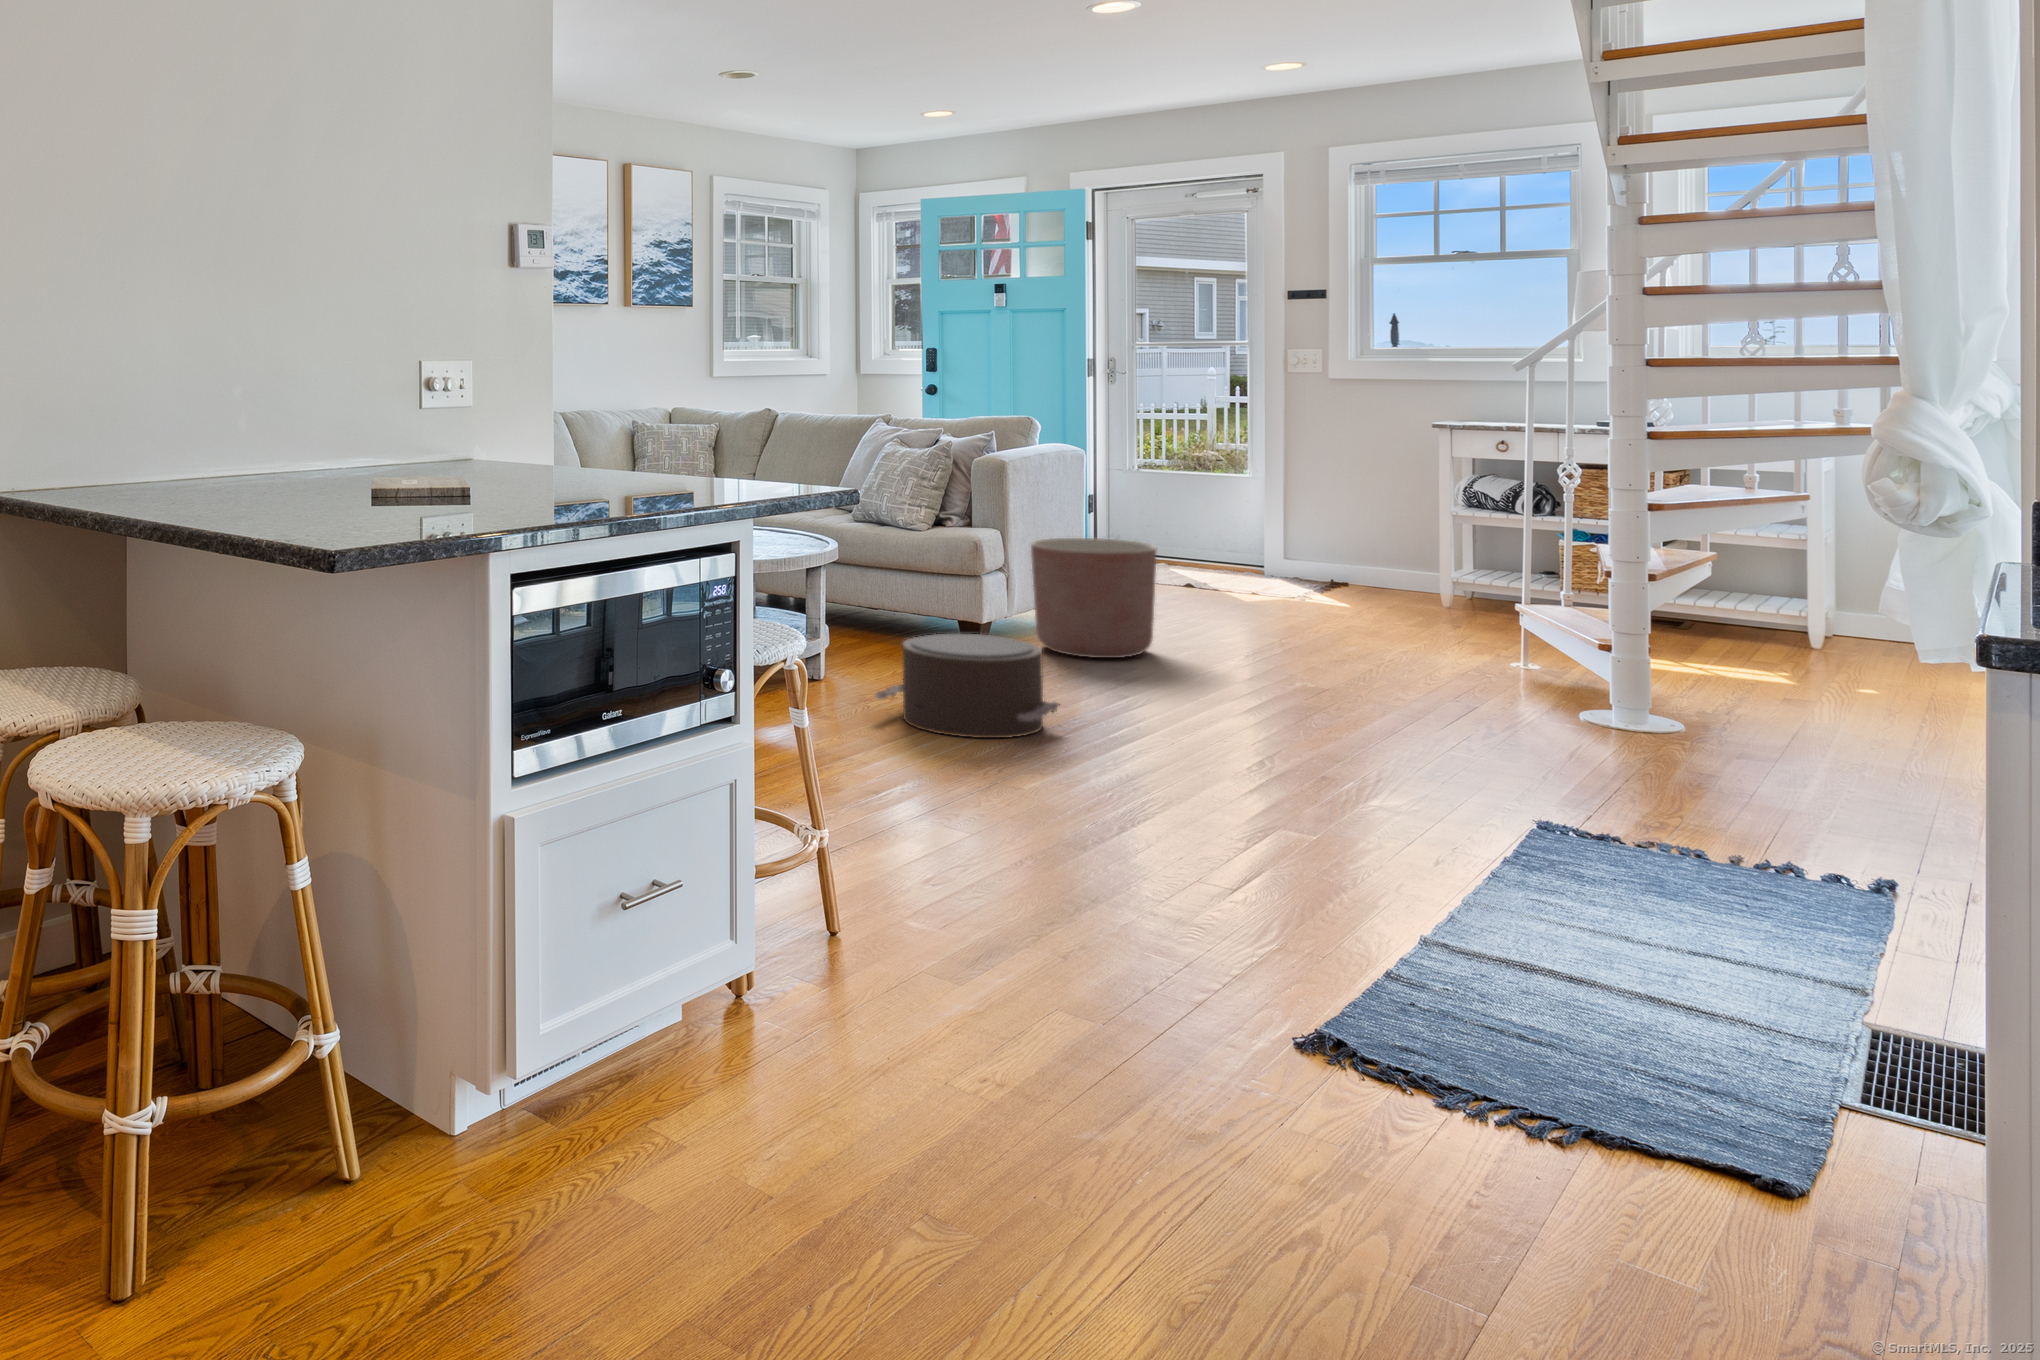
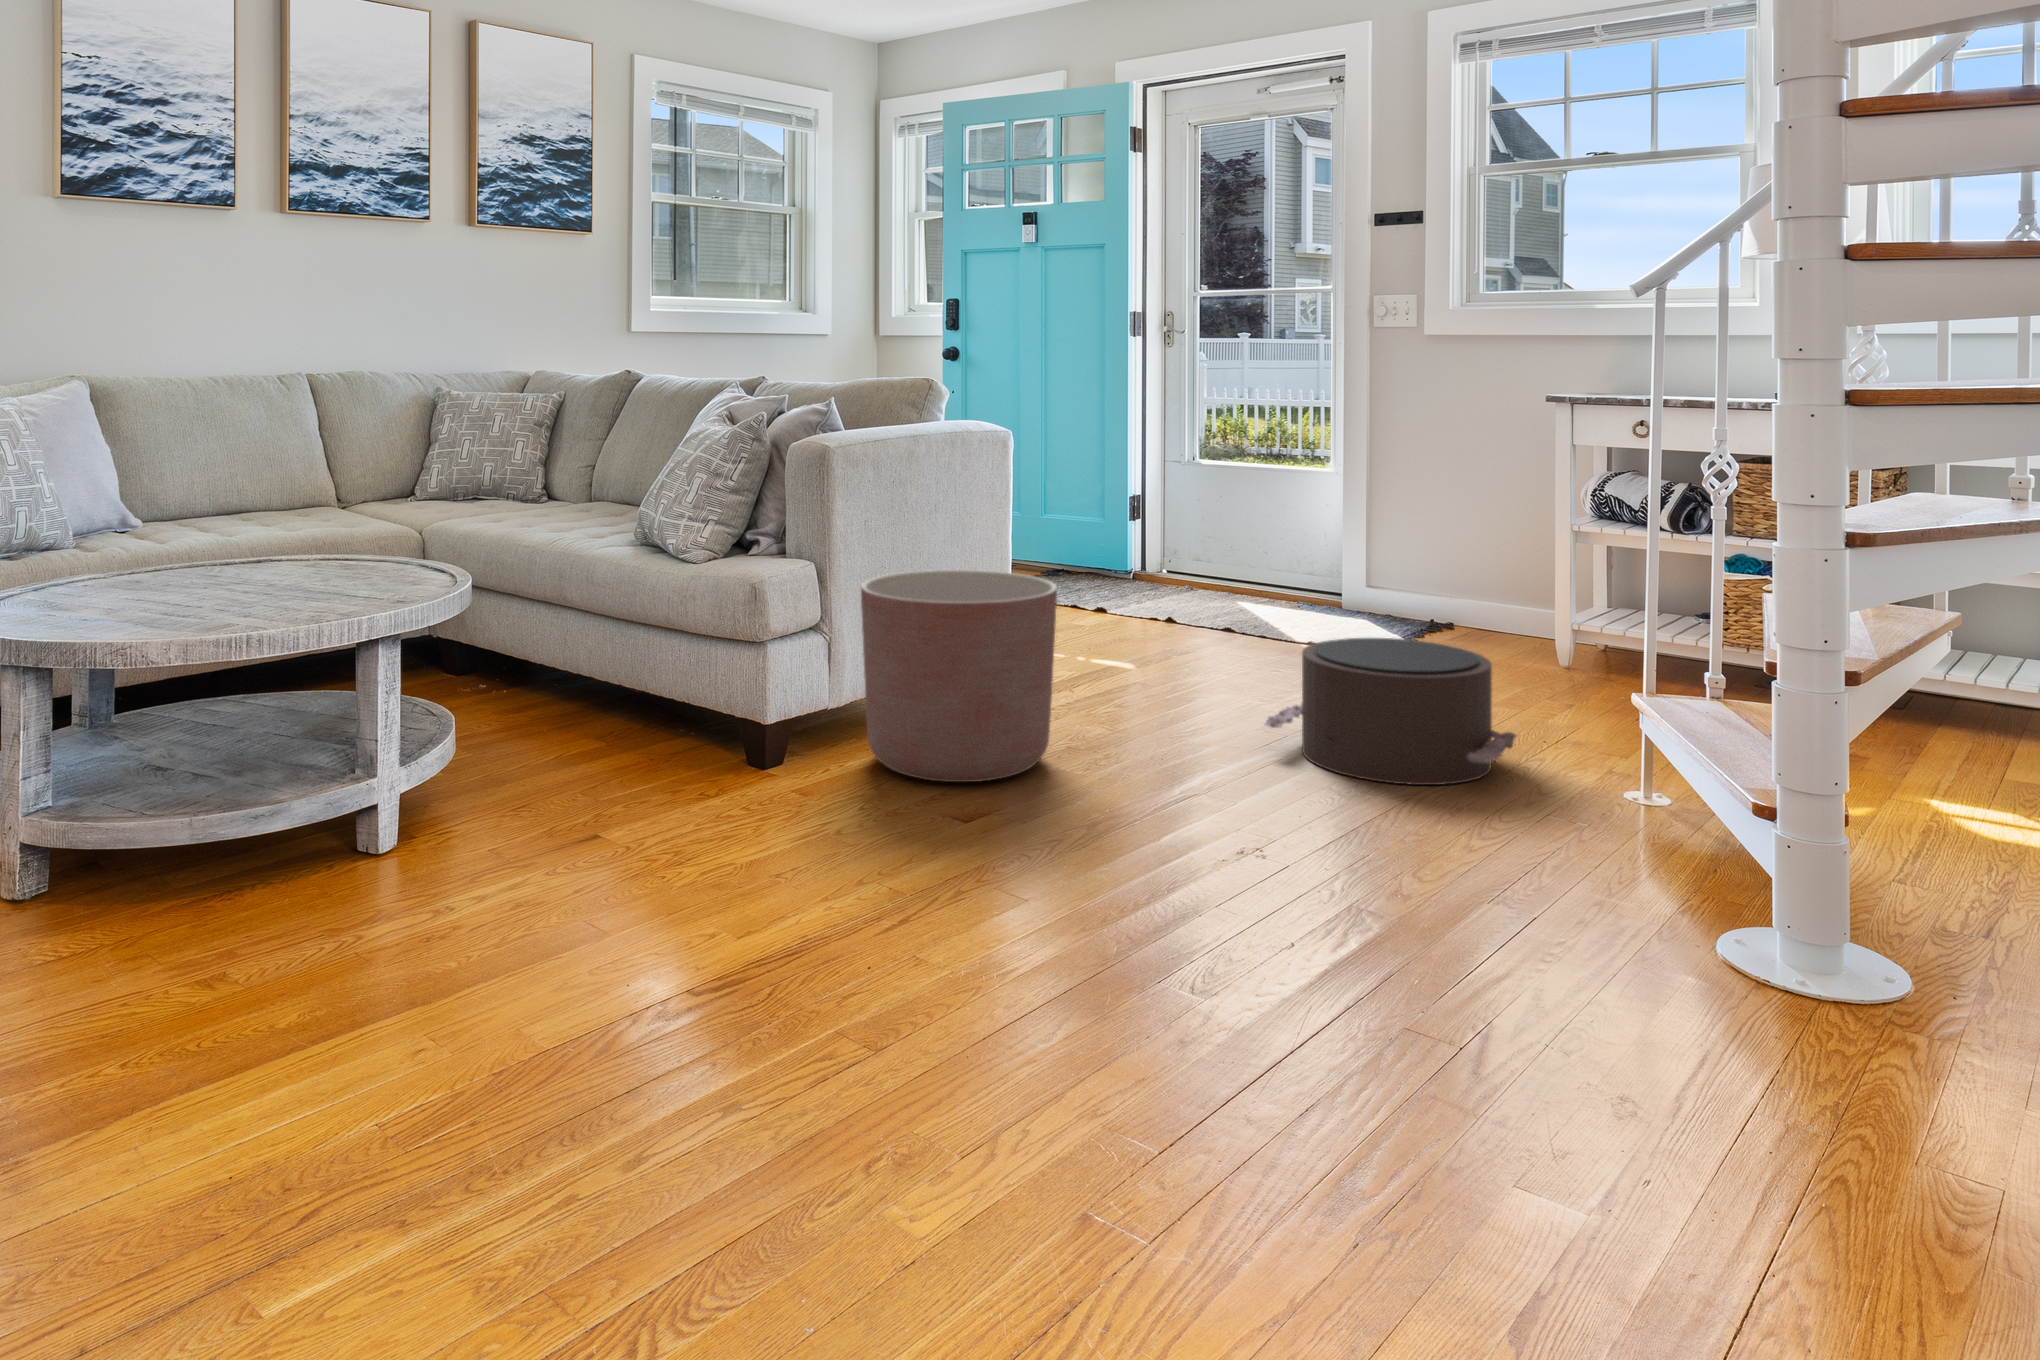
pouf: present [875,634,1060,738] -> present [1265,638,1516,785]

